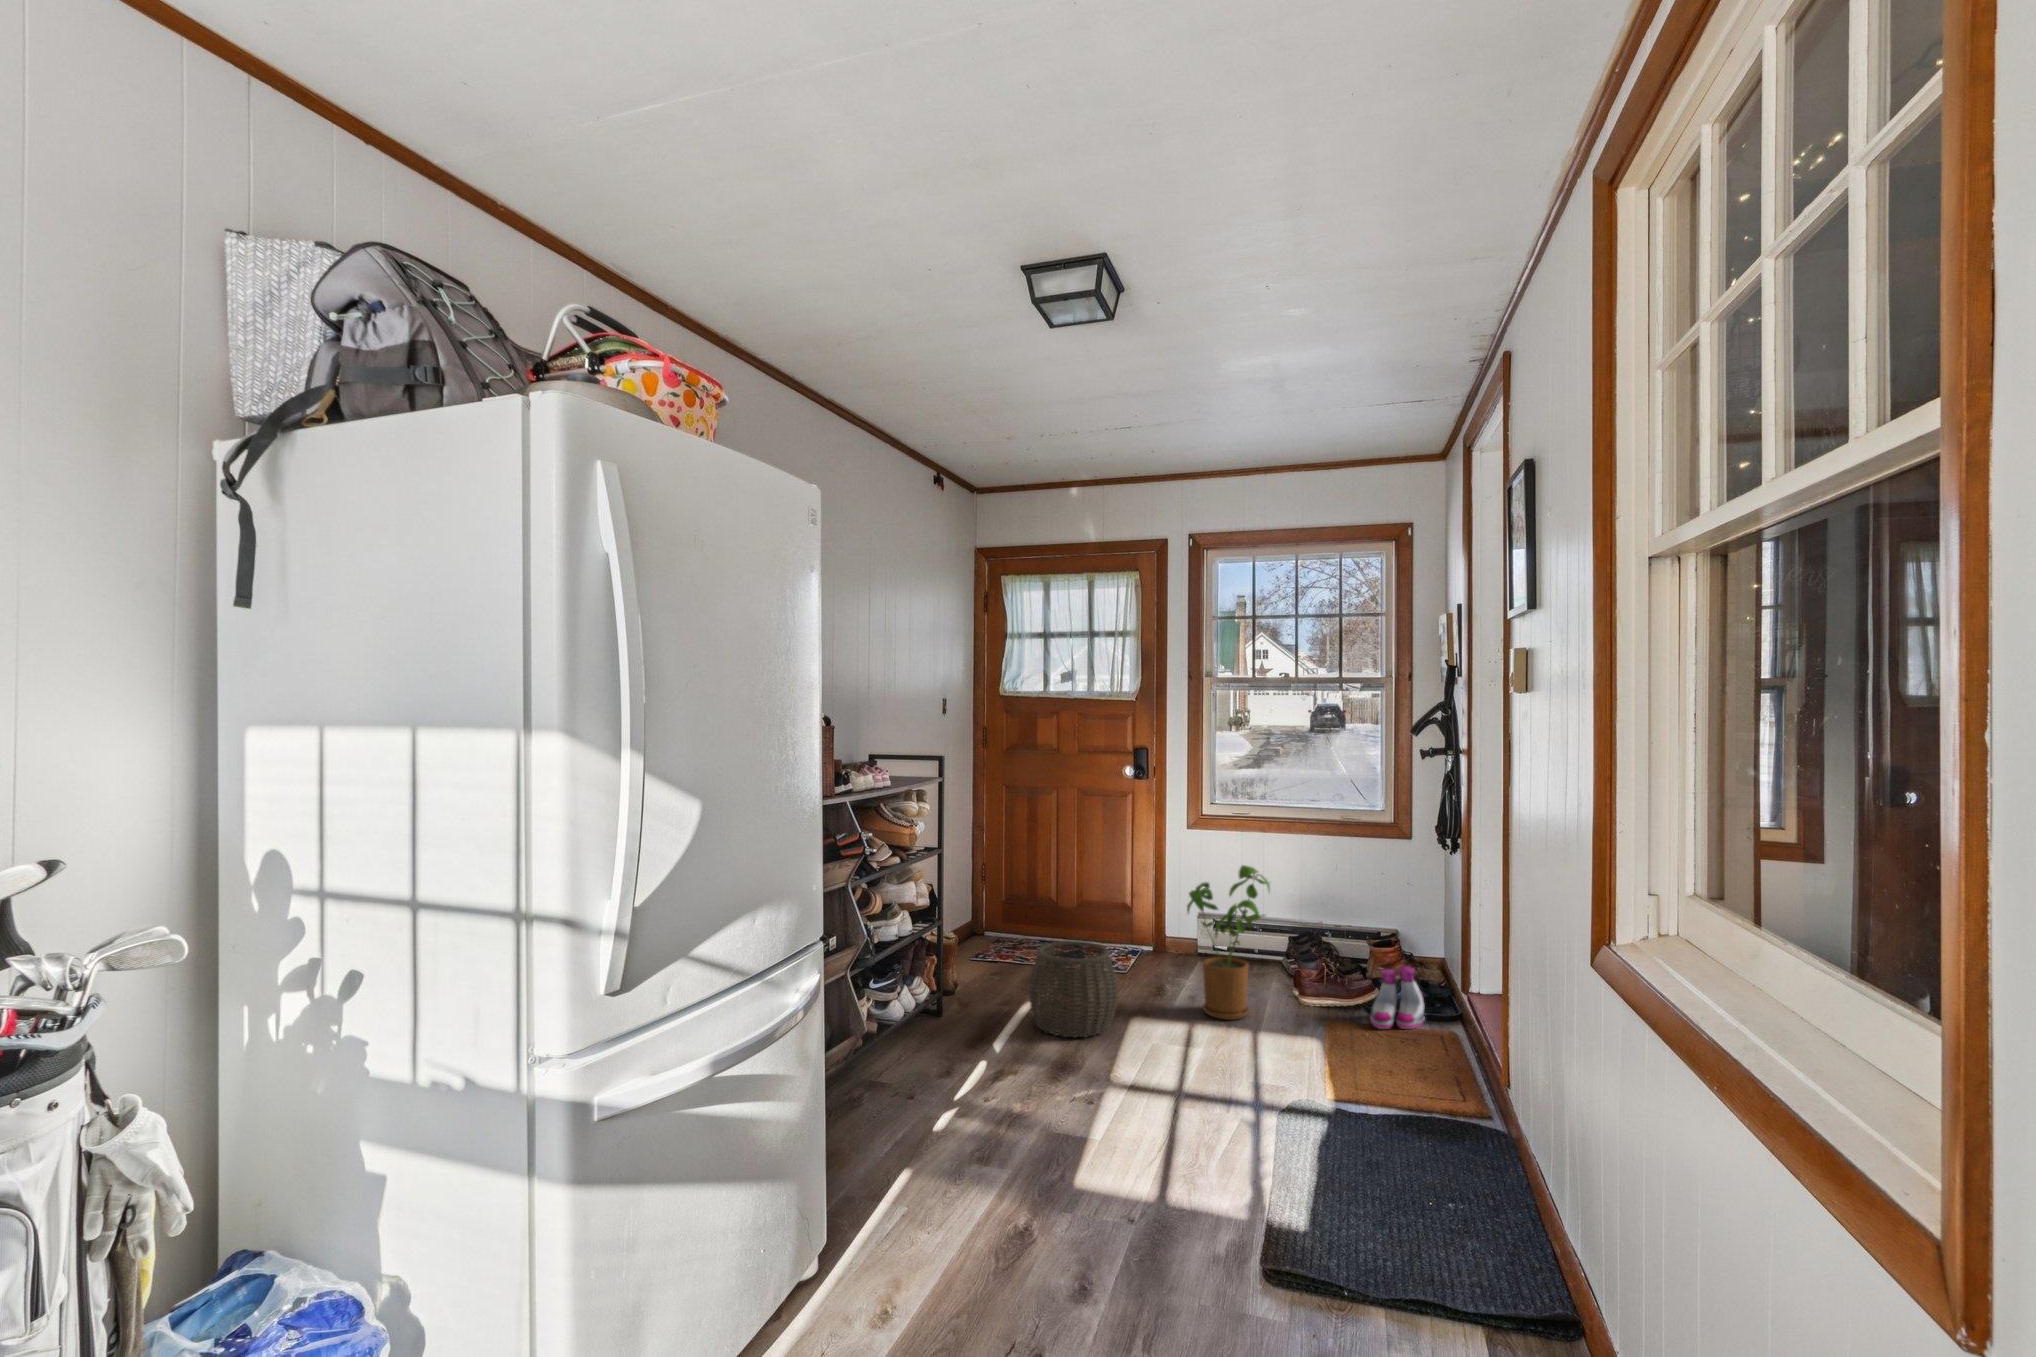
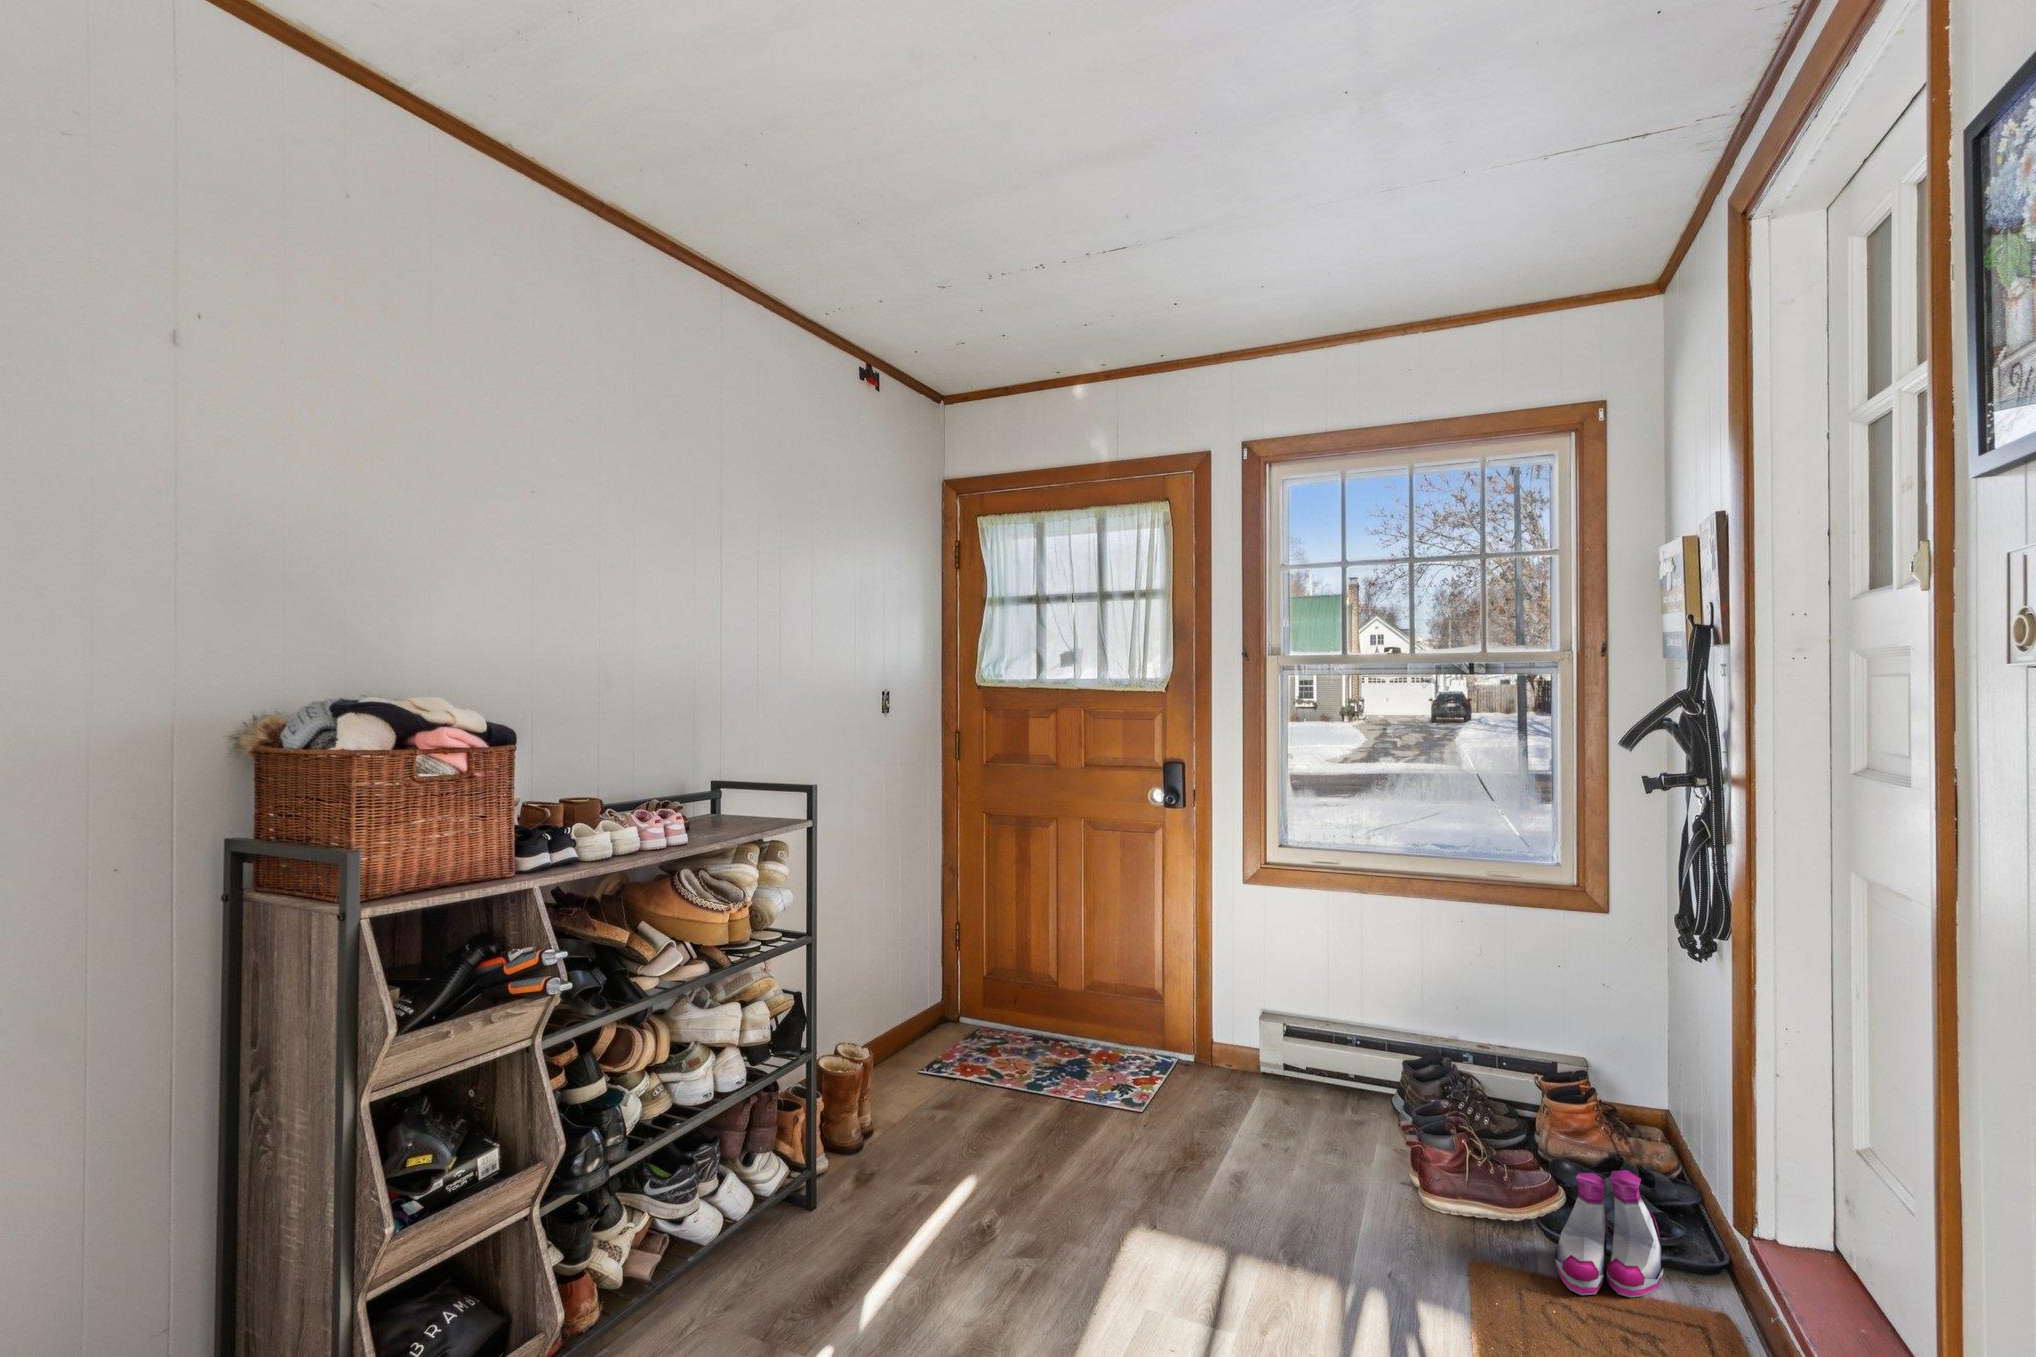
house plant: present [1187,865,1270,1020] -> none [1224,974,1370,1249]
woven basket: present [1029,941,1118,1038] -> none [940,1096,1095,1290]

